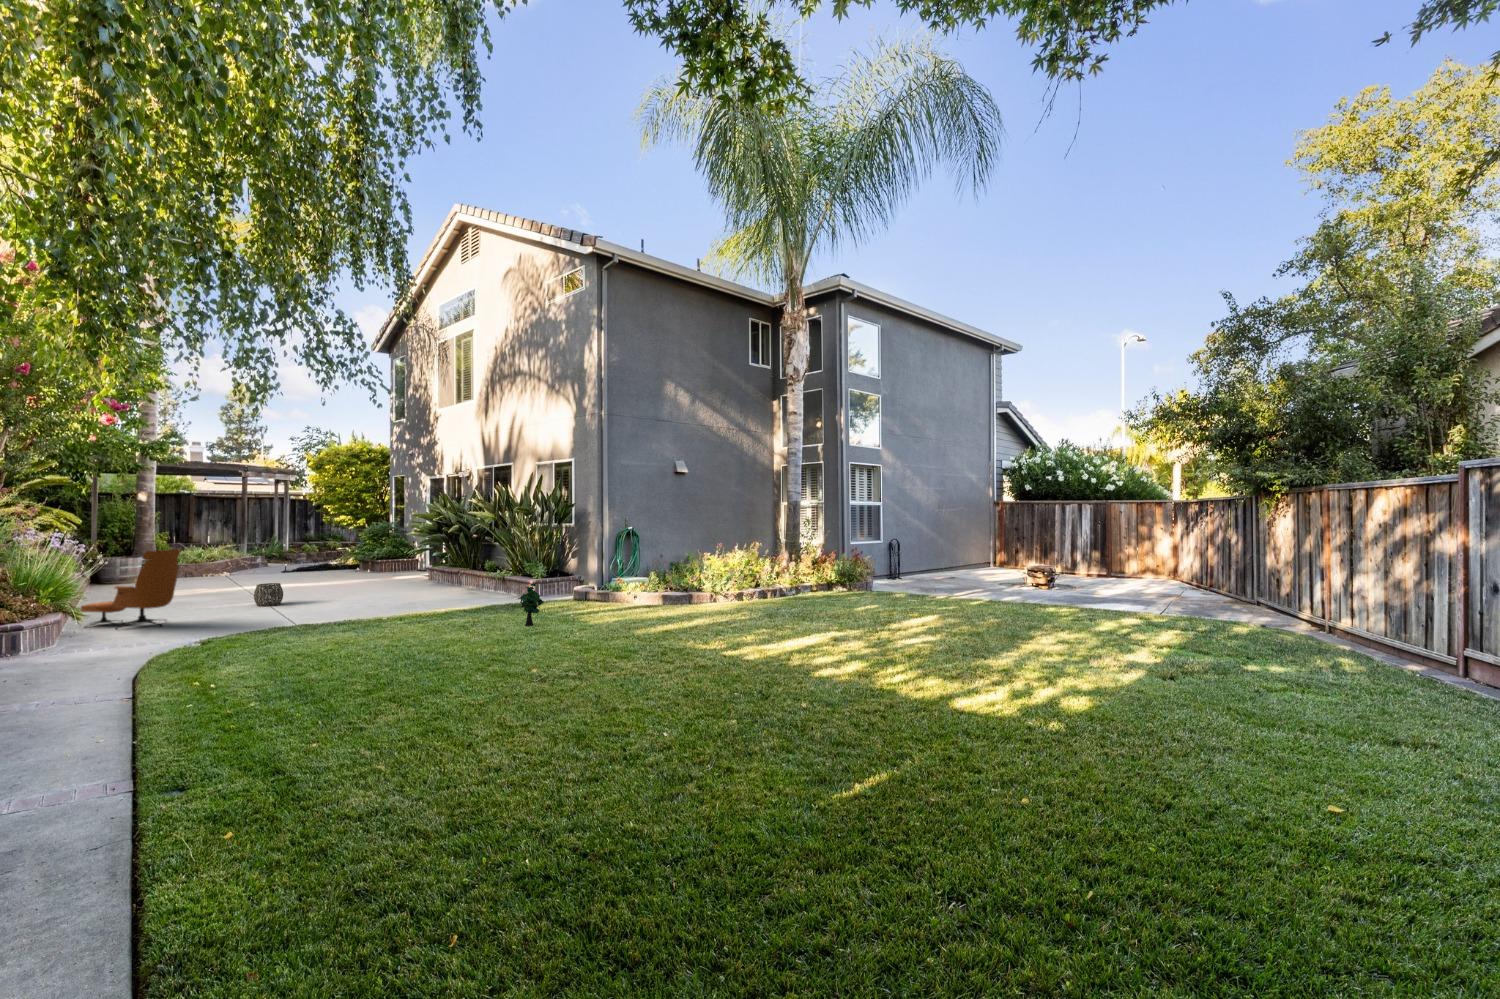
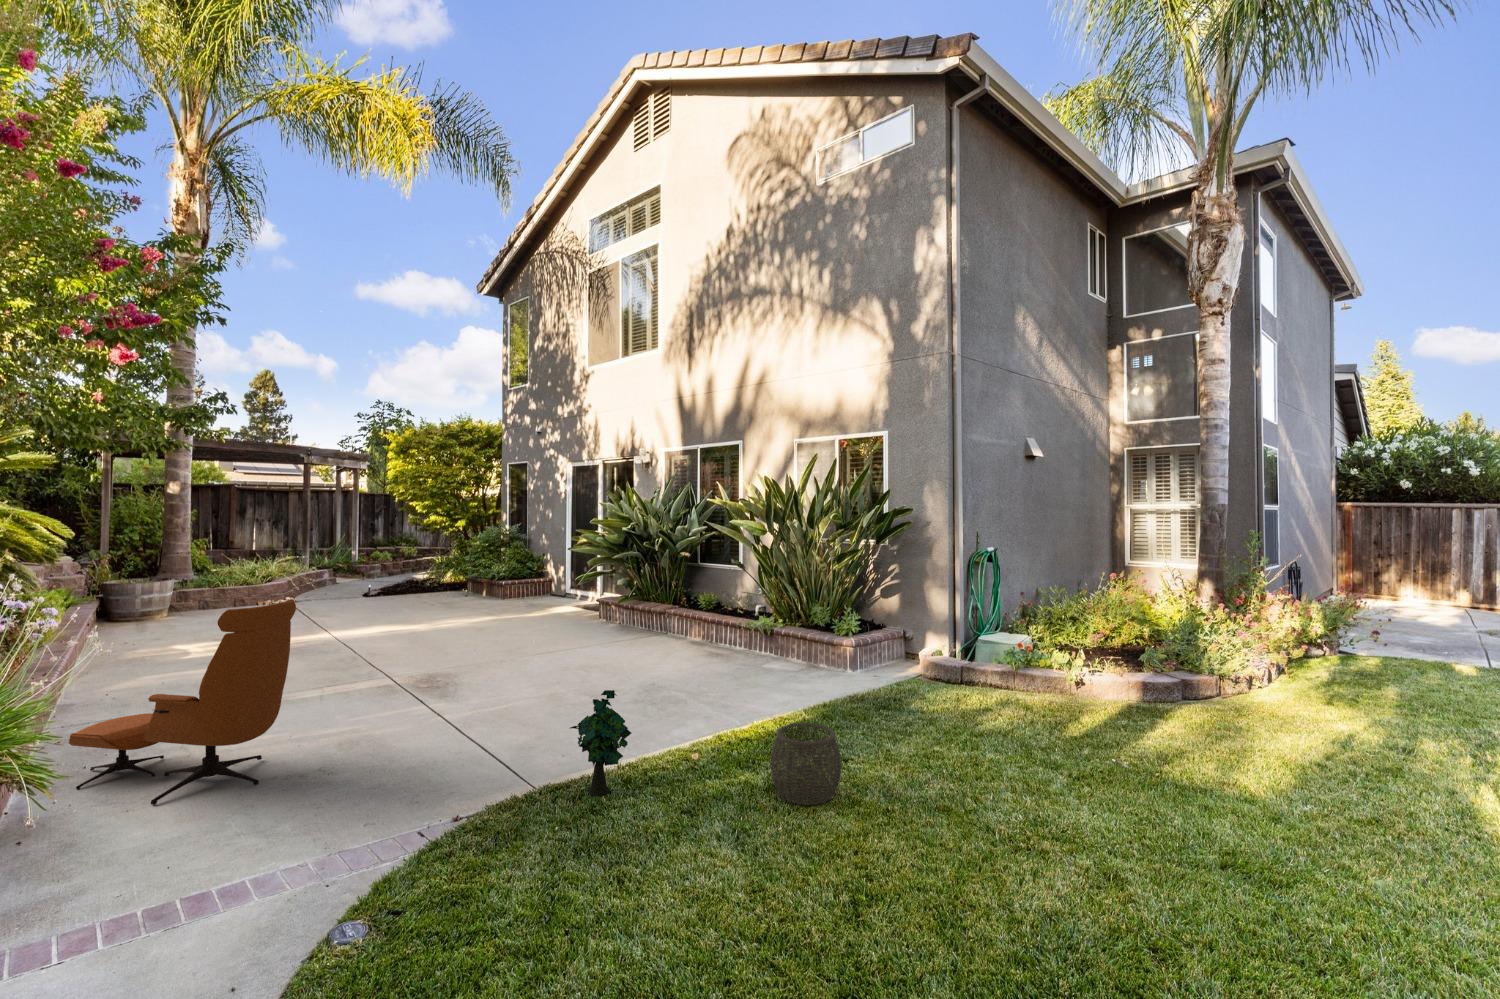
woven basket: present [254,583,283,606] -> present [770,723,842,805]
decorative plant: present [518,583,543,626] -> present [570,690,631,796]

